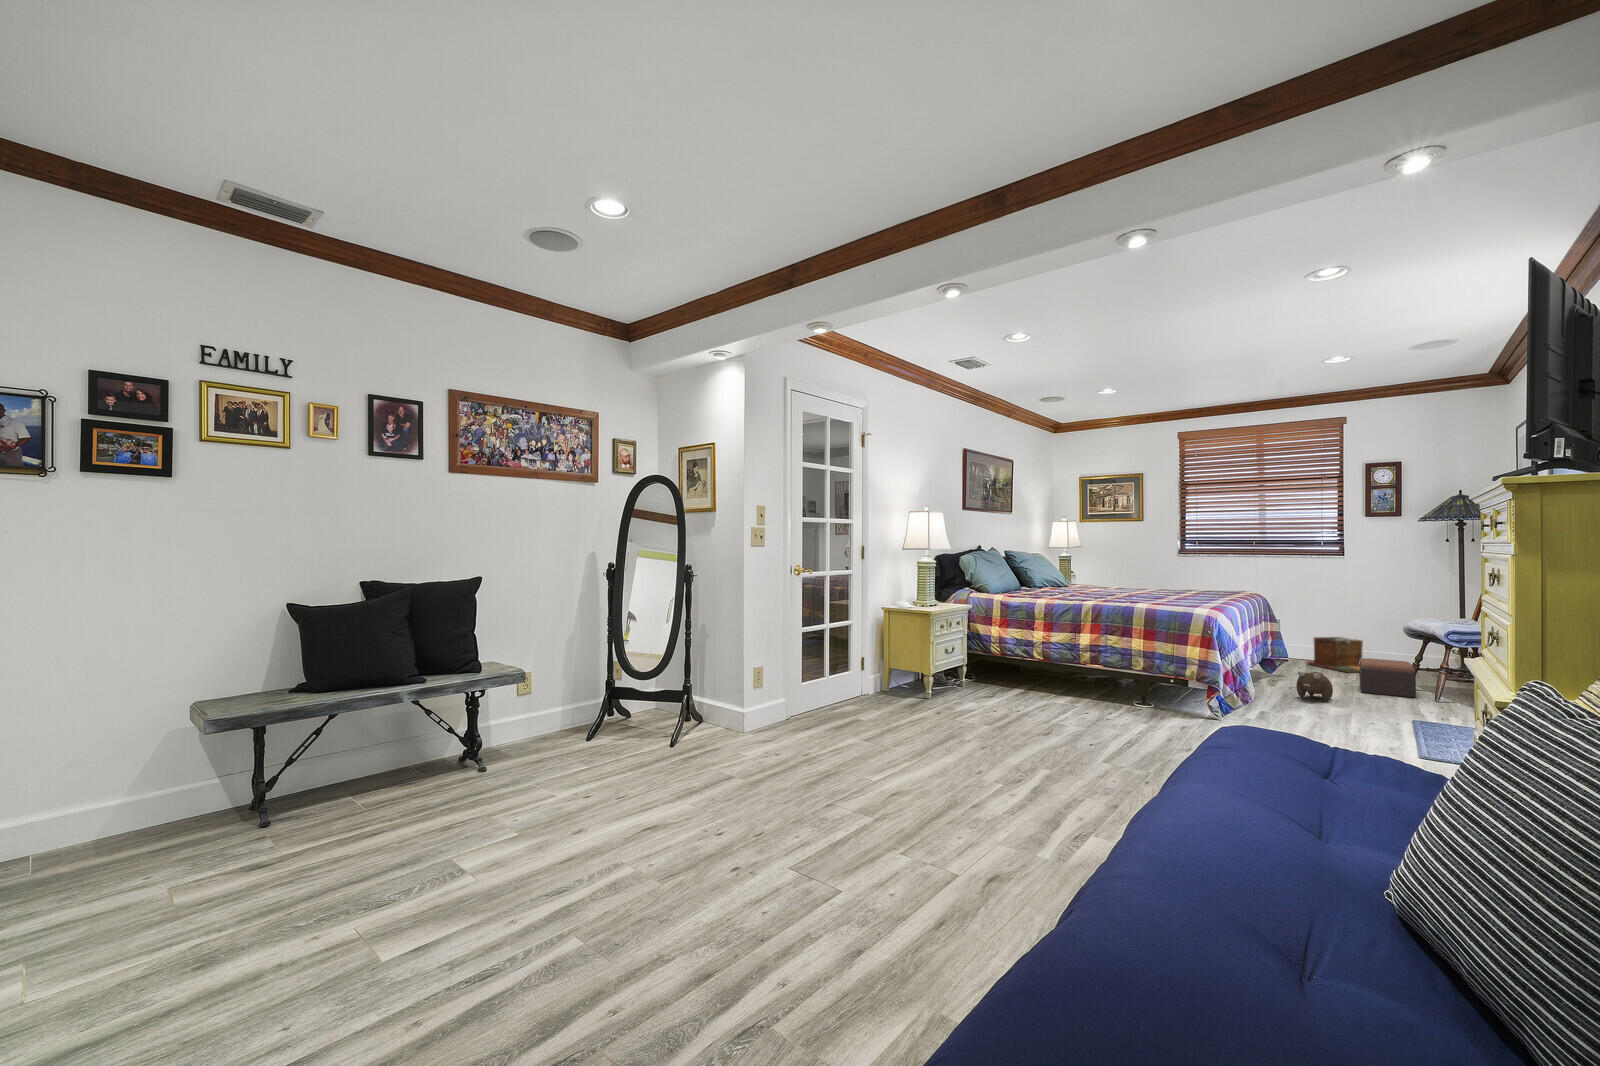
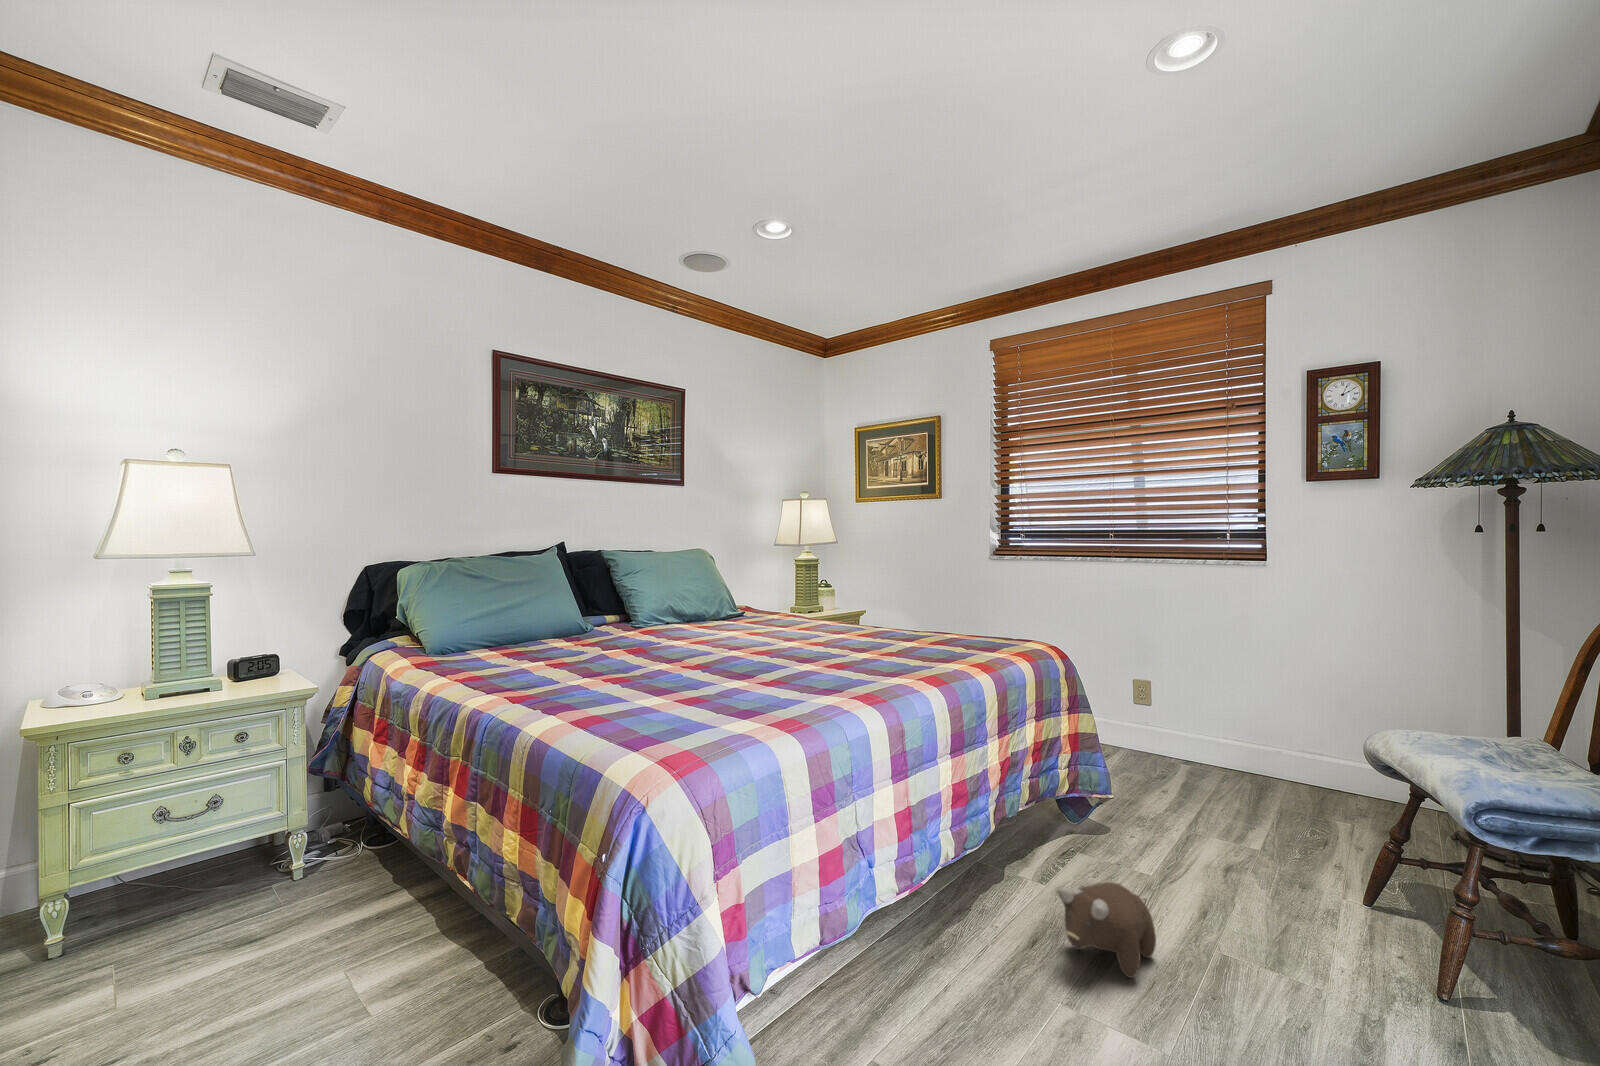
laundry basket: present [1307,637,1363,672] -> none [1192,725,1333,815]
footstool: present [1359,658,1416,698] -> none [1249,816,1387,956]

